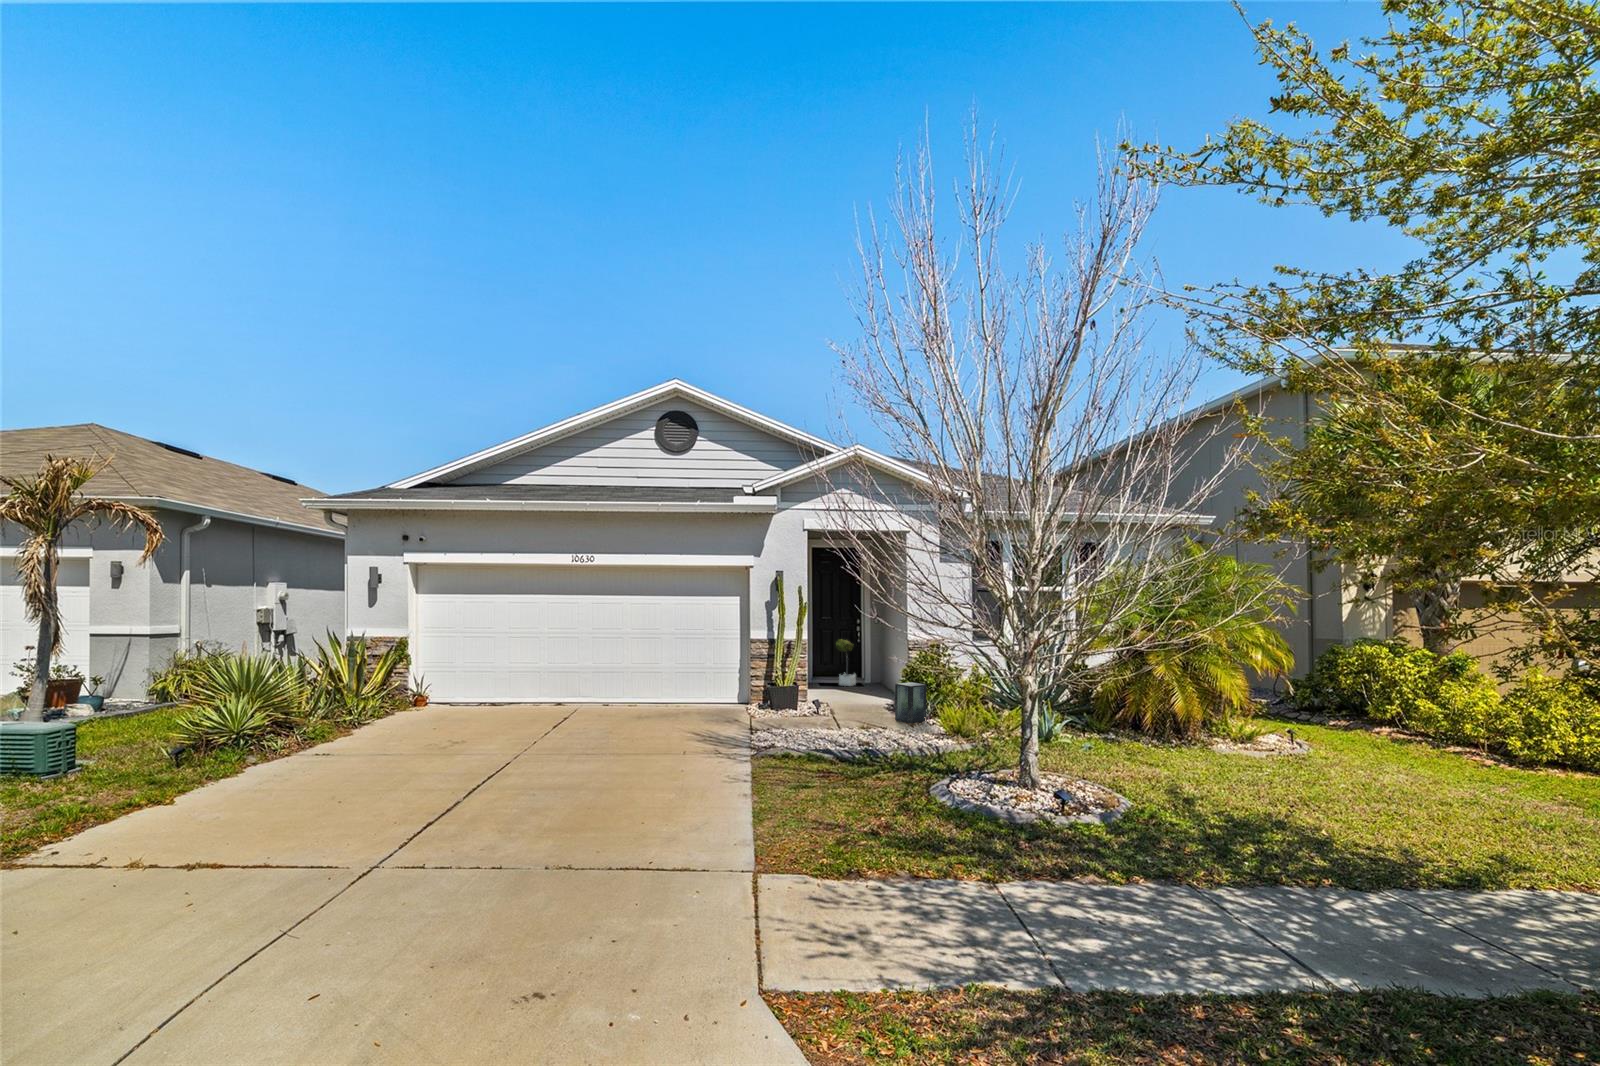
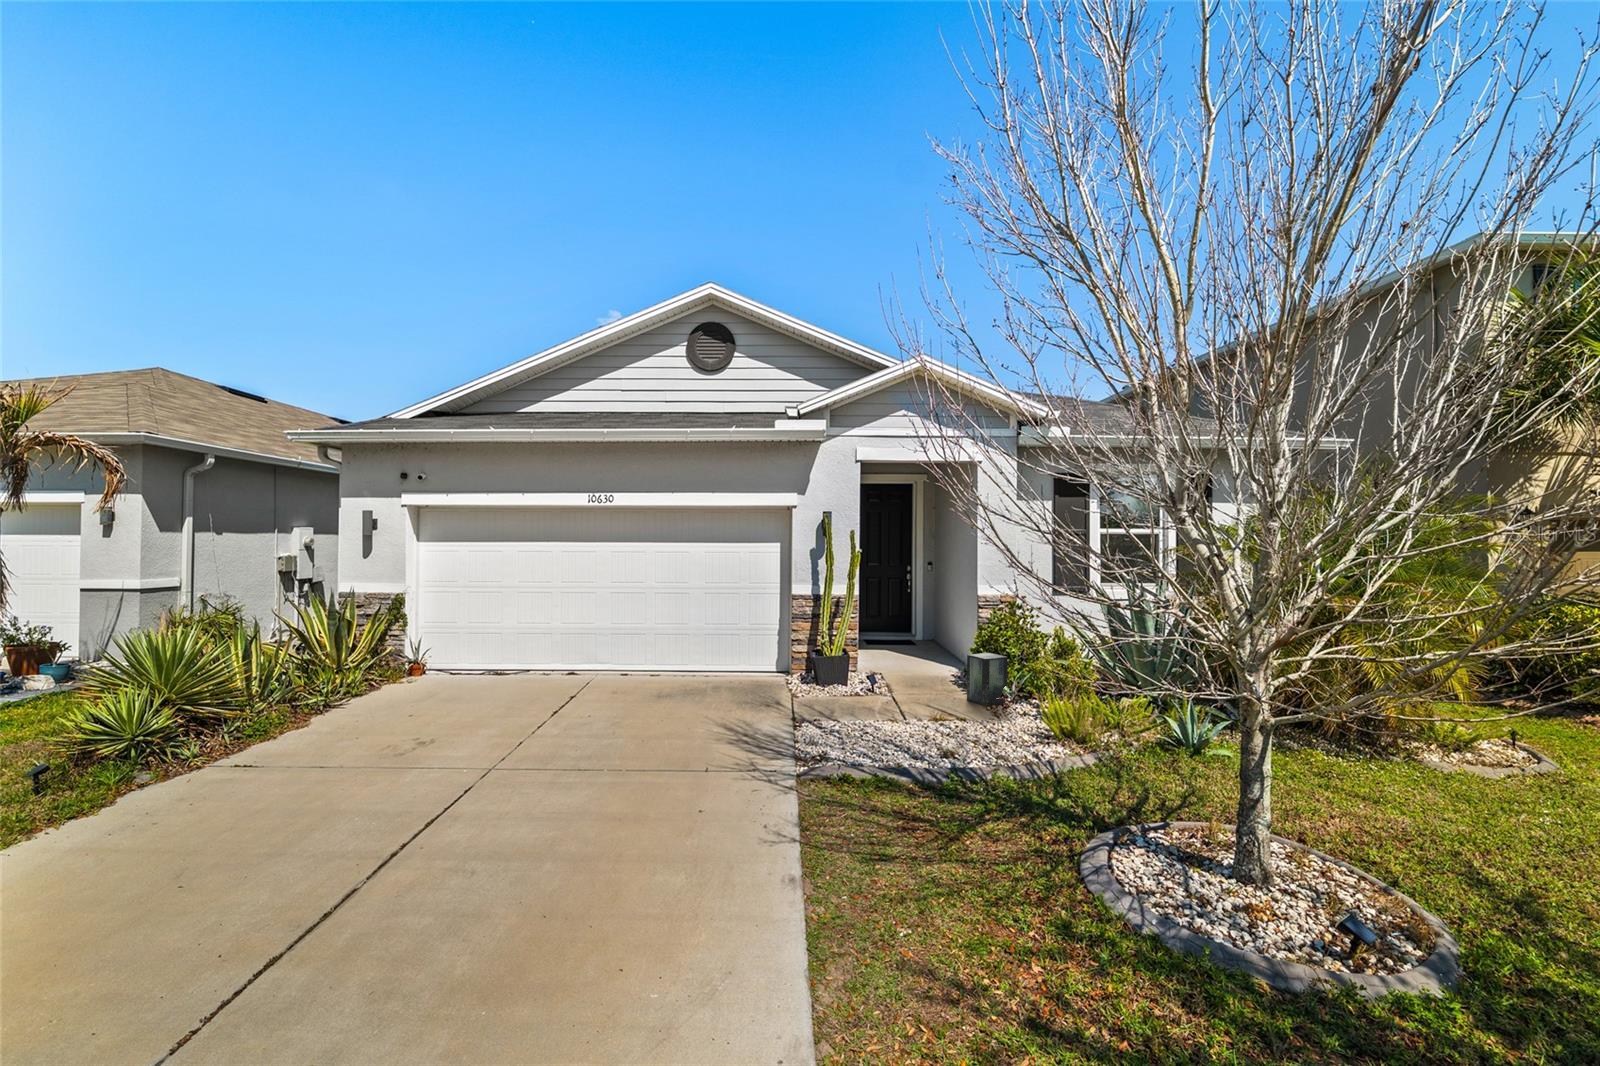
potted tree: present [836,639,856,686] -> none [910,593,934,650]

